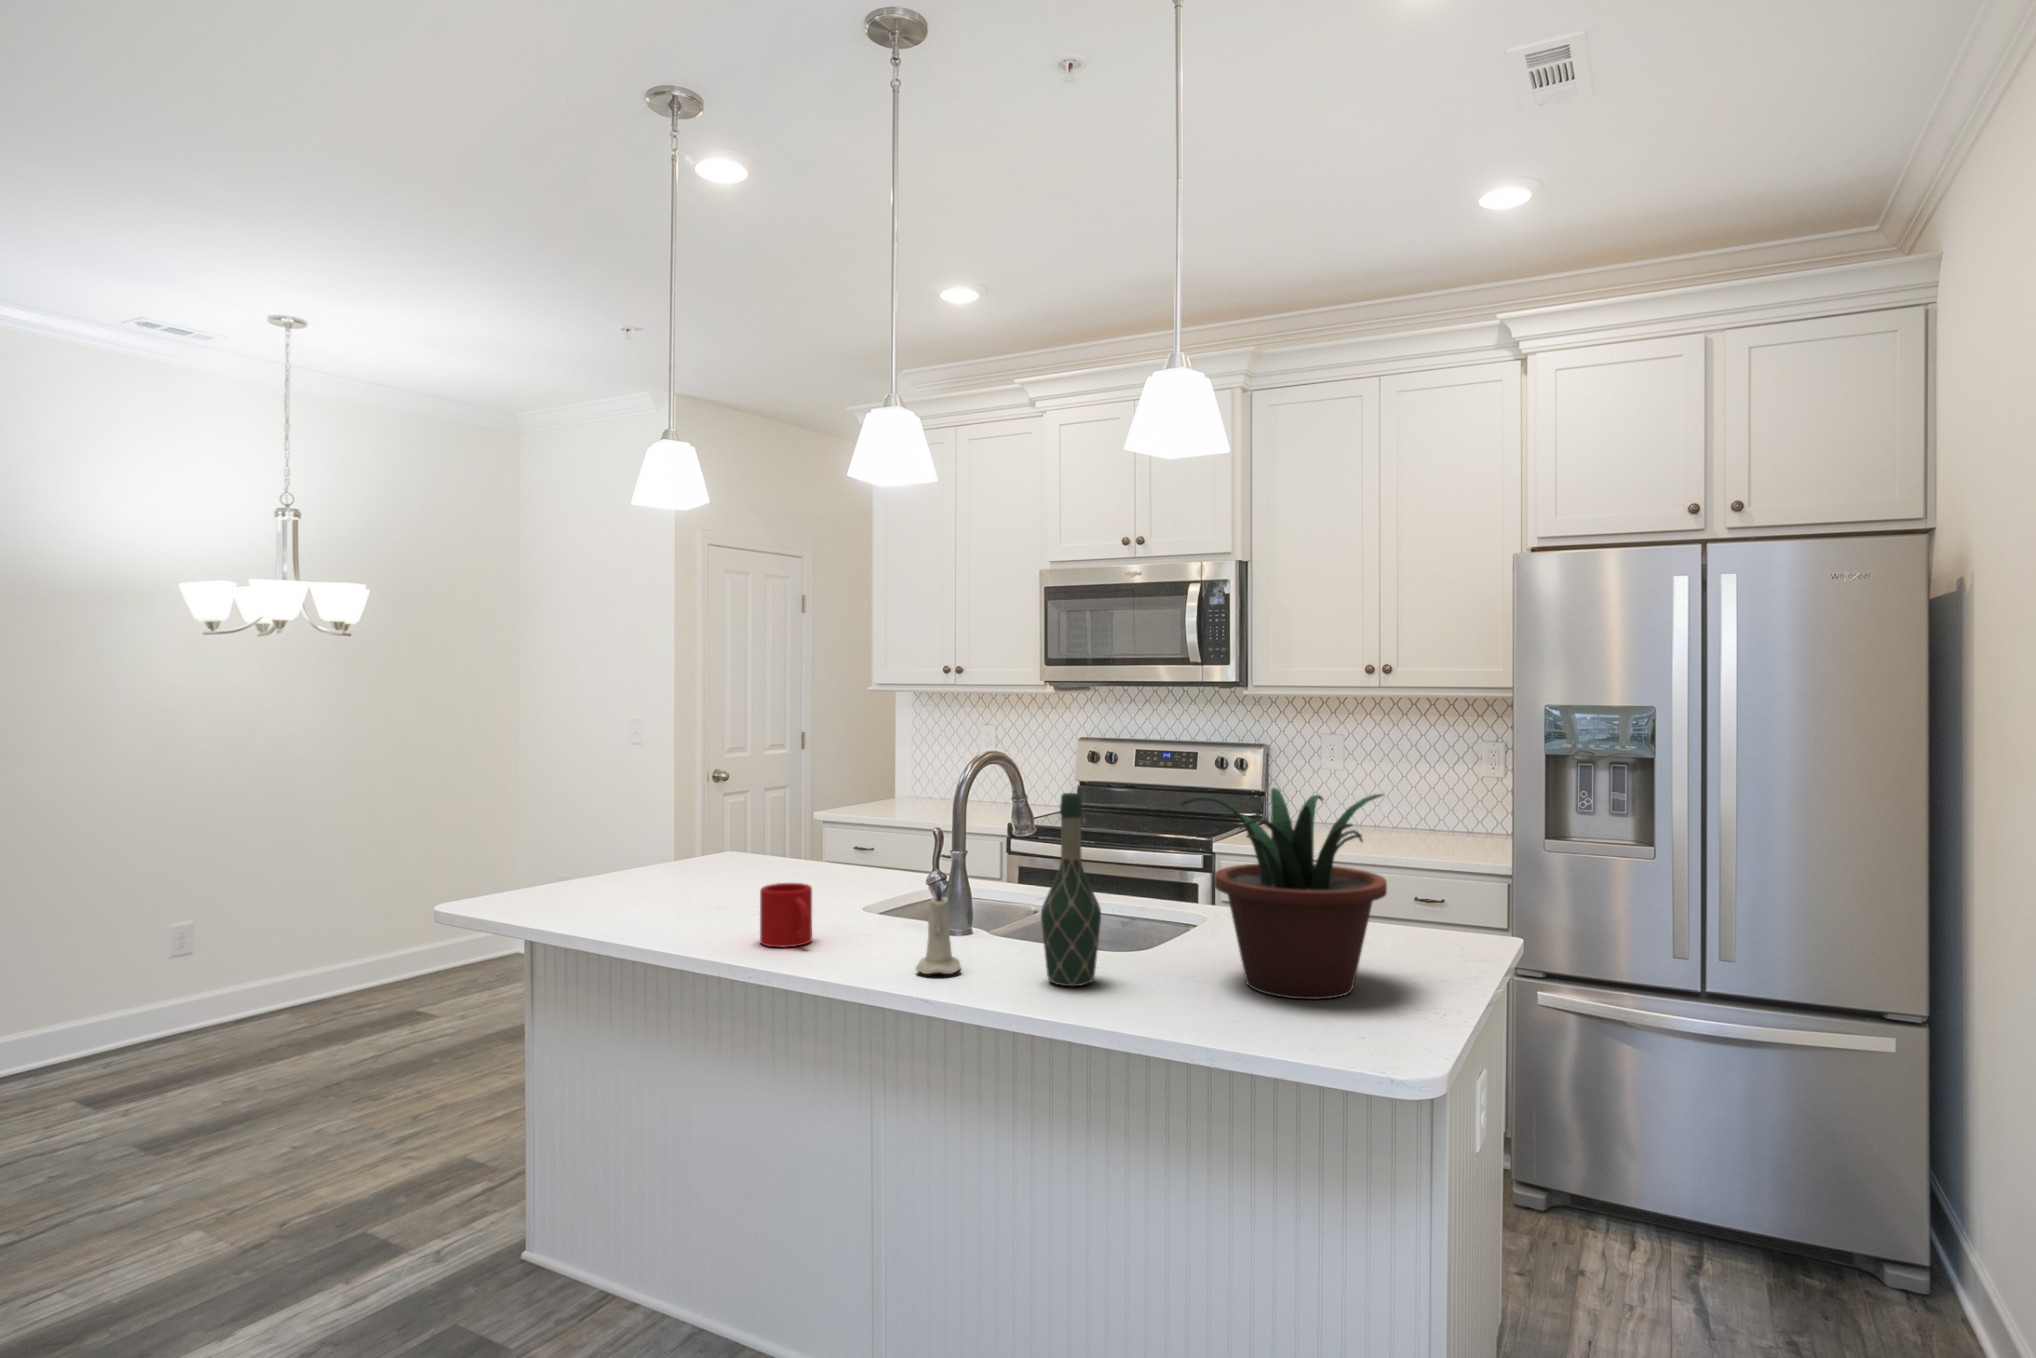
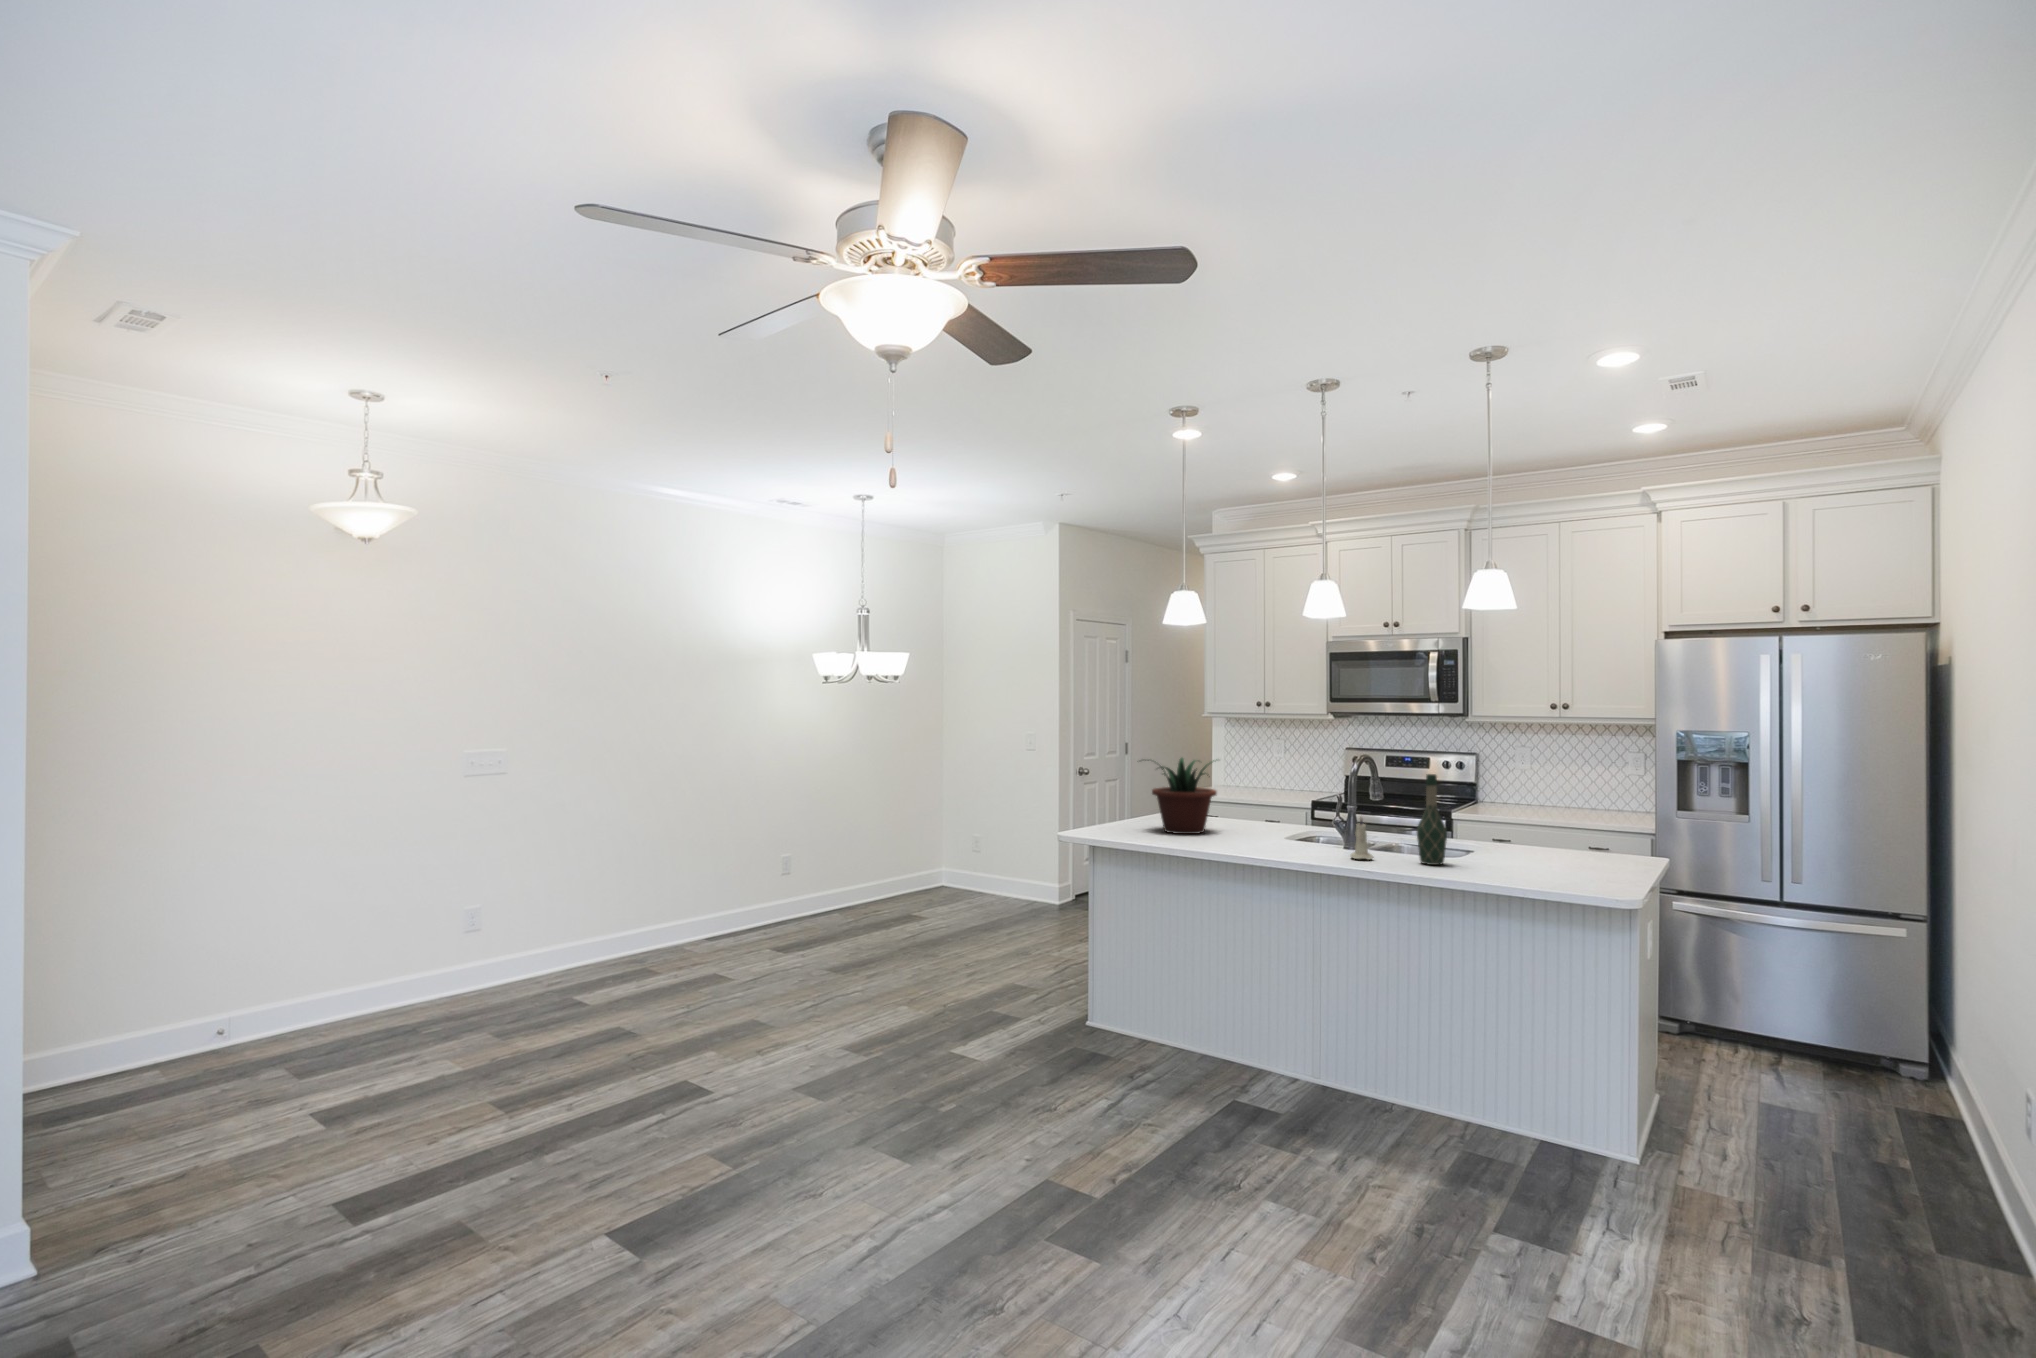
potted plant: present [1181,788,1387,999] -> present [1148,758,1217,834]
mug: present [760,883,812,947] -> none [1255,819,1285,849]

